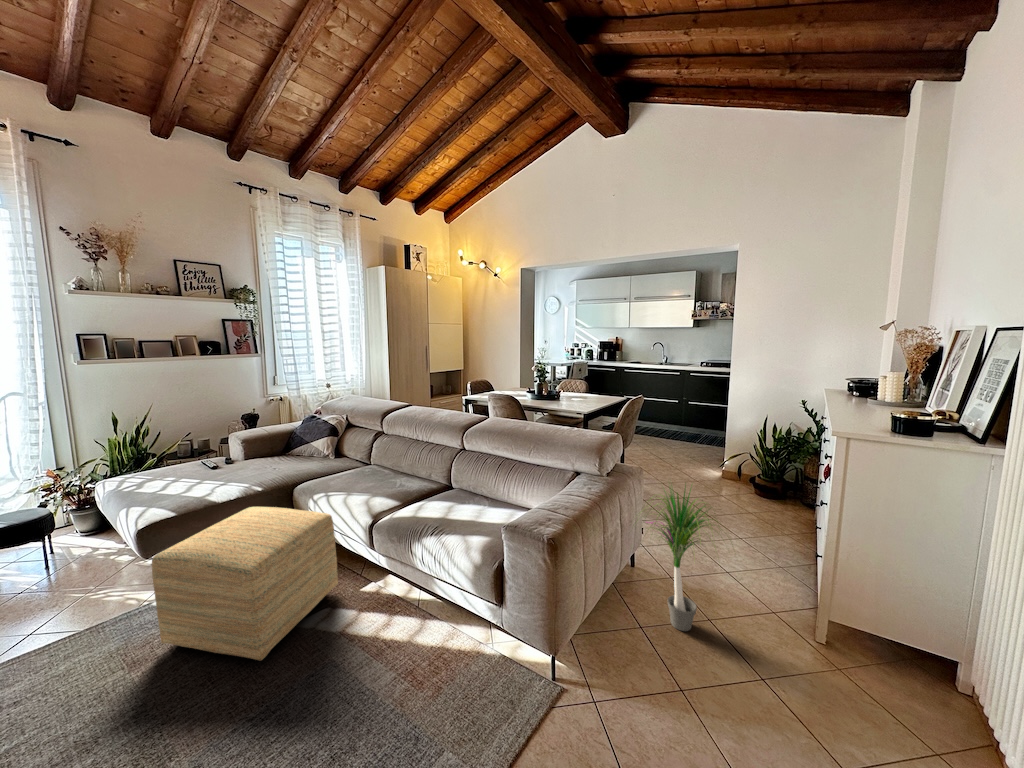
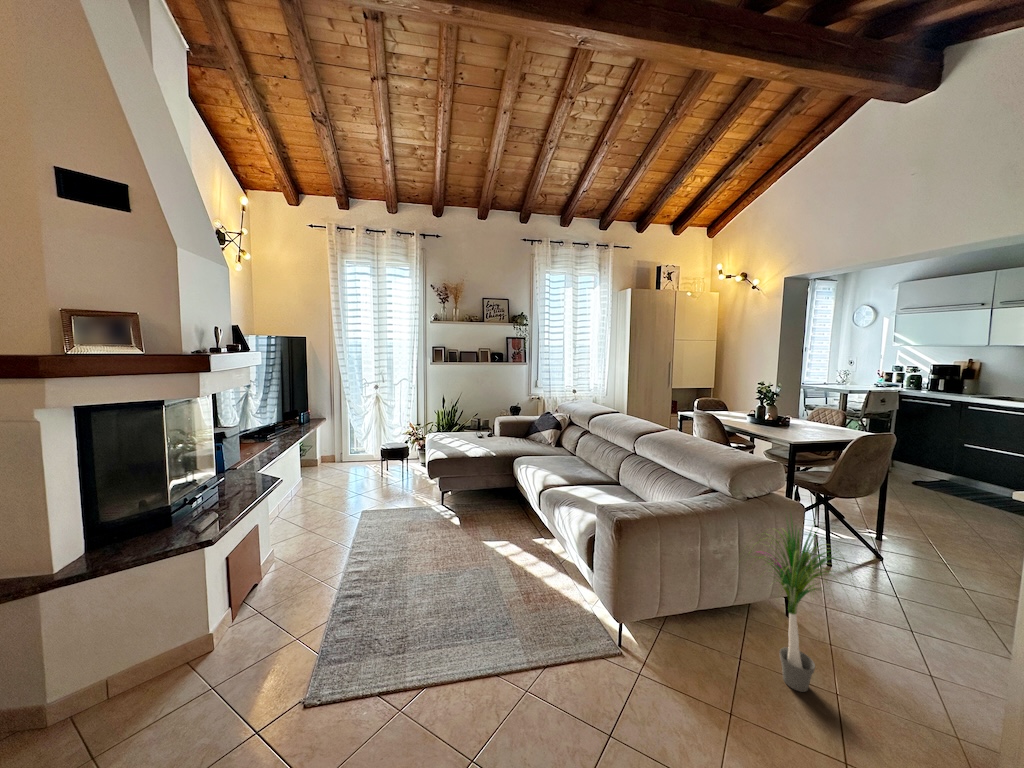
ottoman: present [152,507,338,661] -> none [425,462,519,550]

